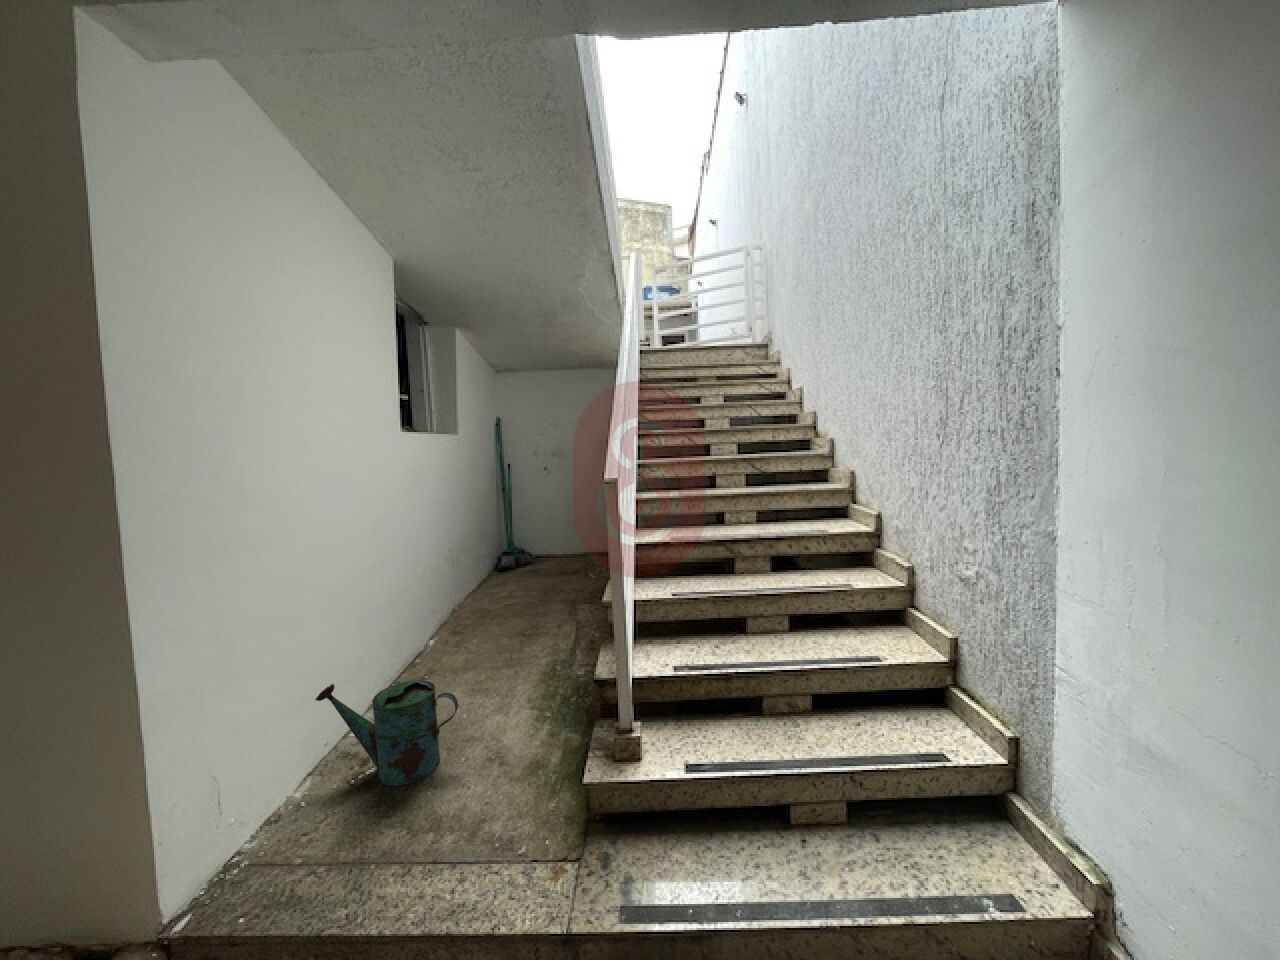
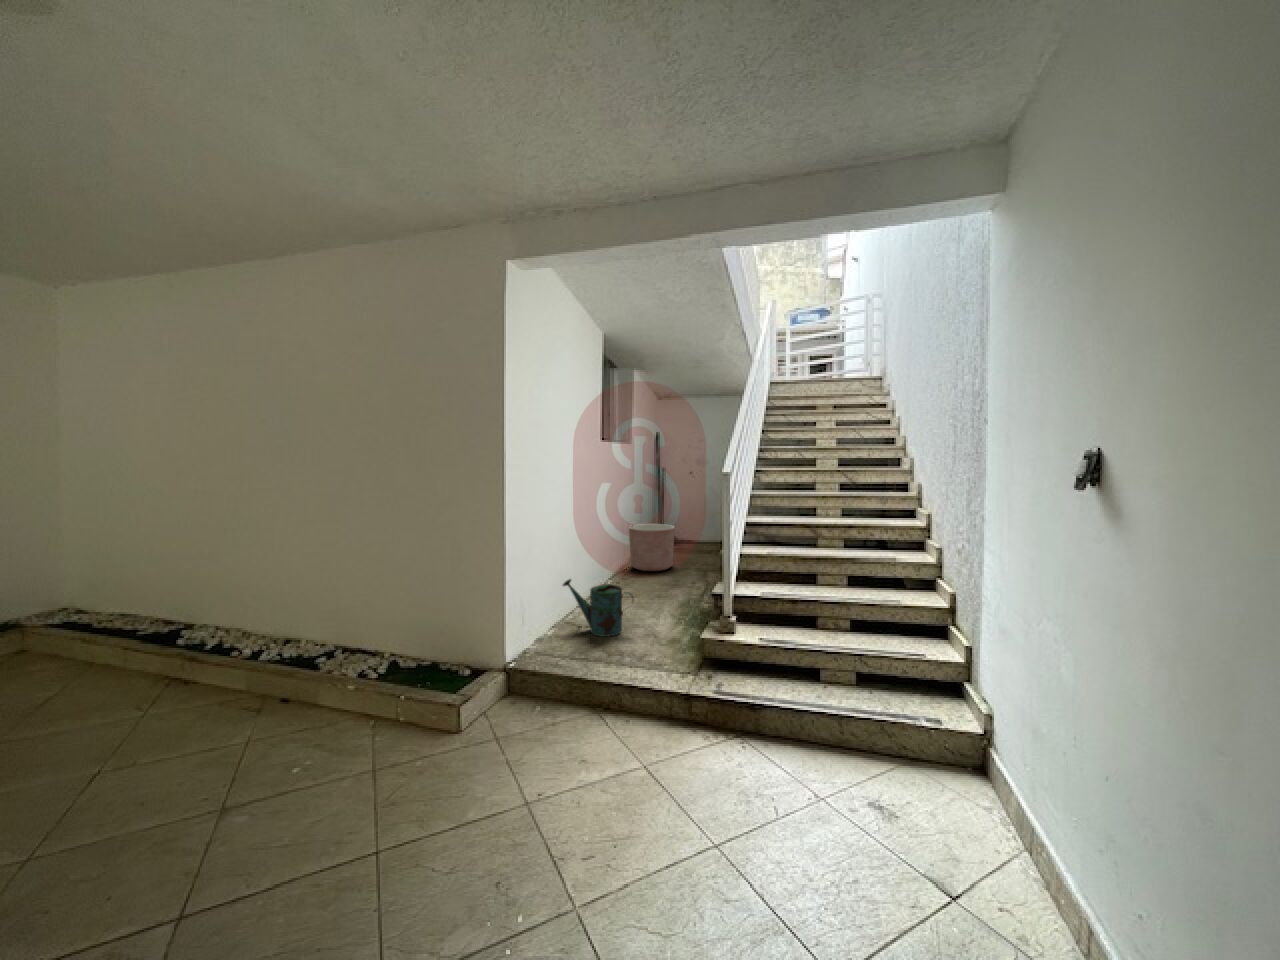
planter: none [456,545,525,616] -> present [629,524,675,571]

